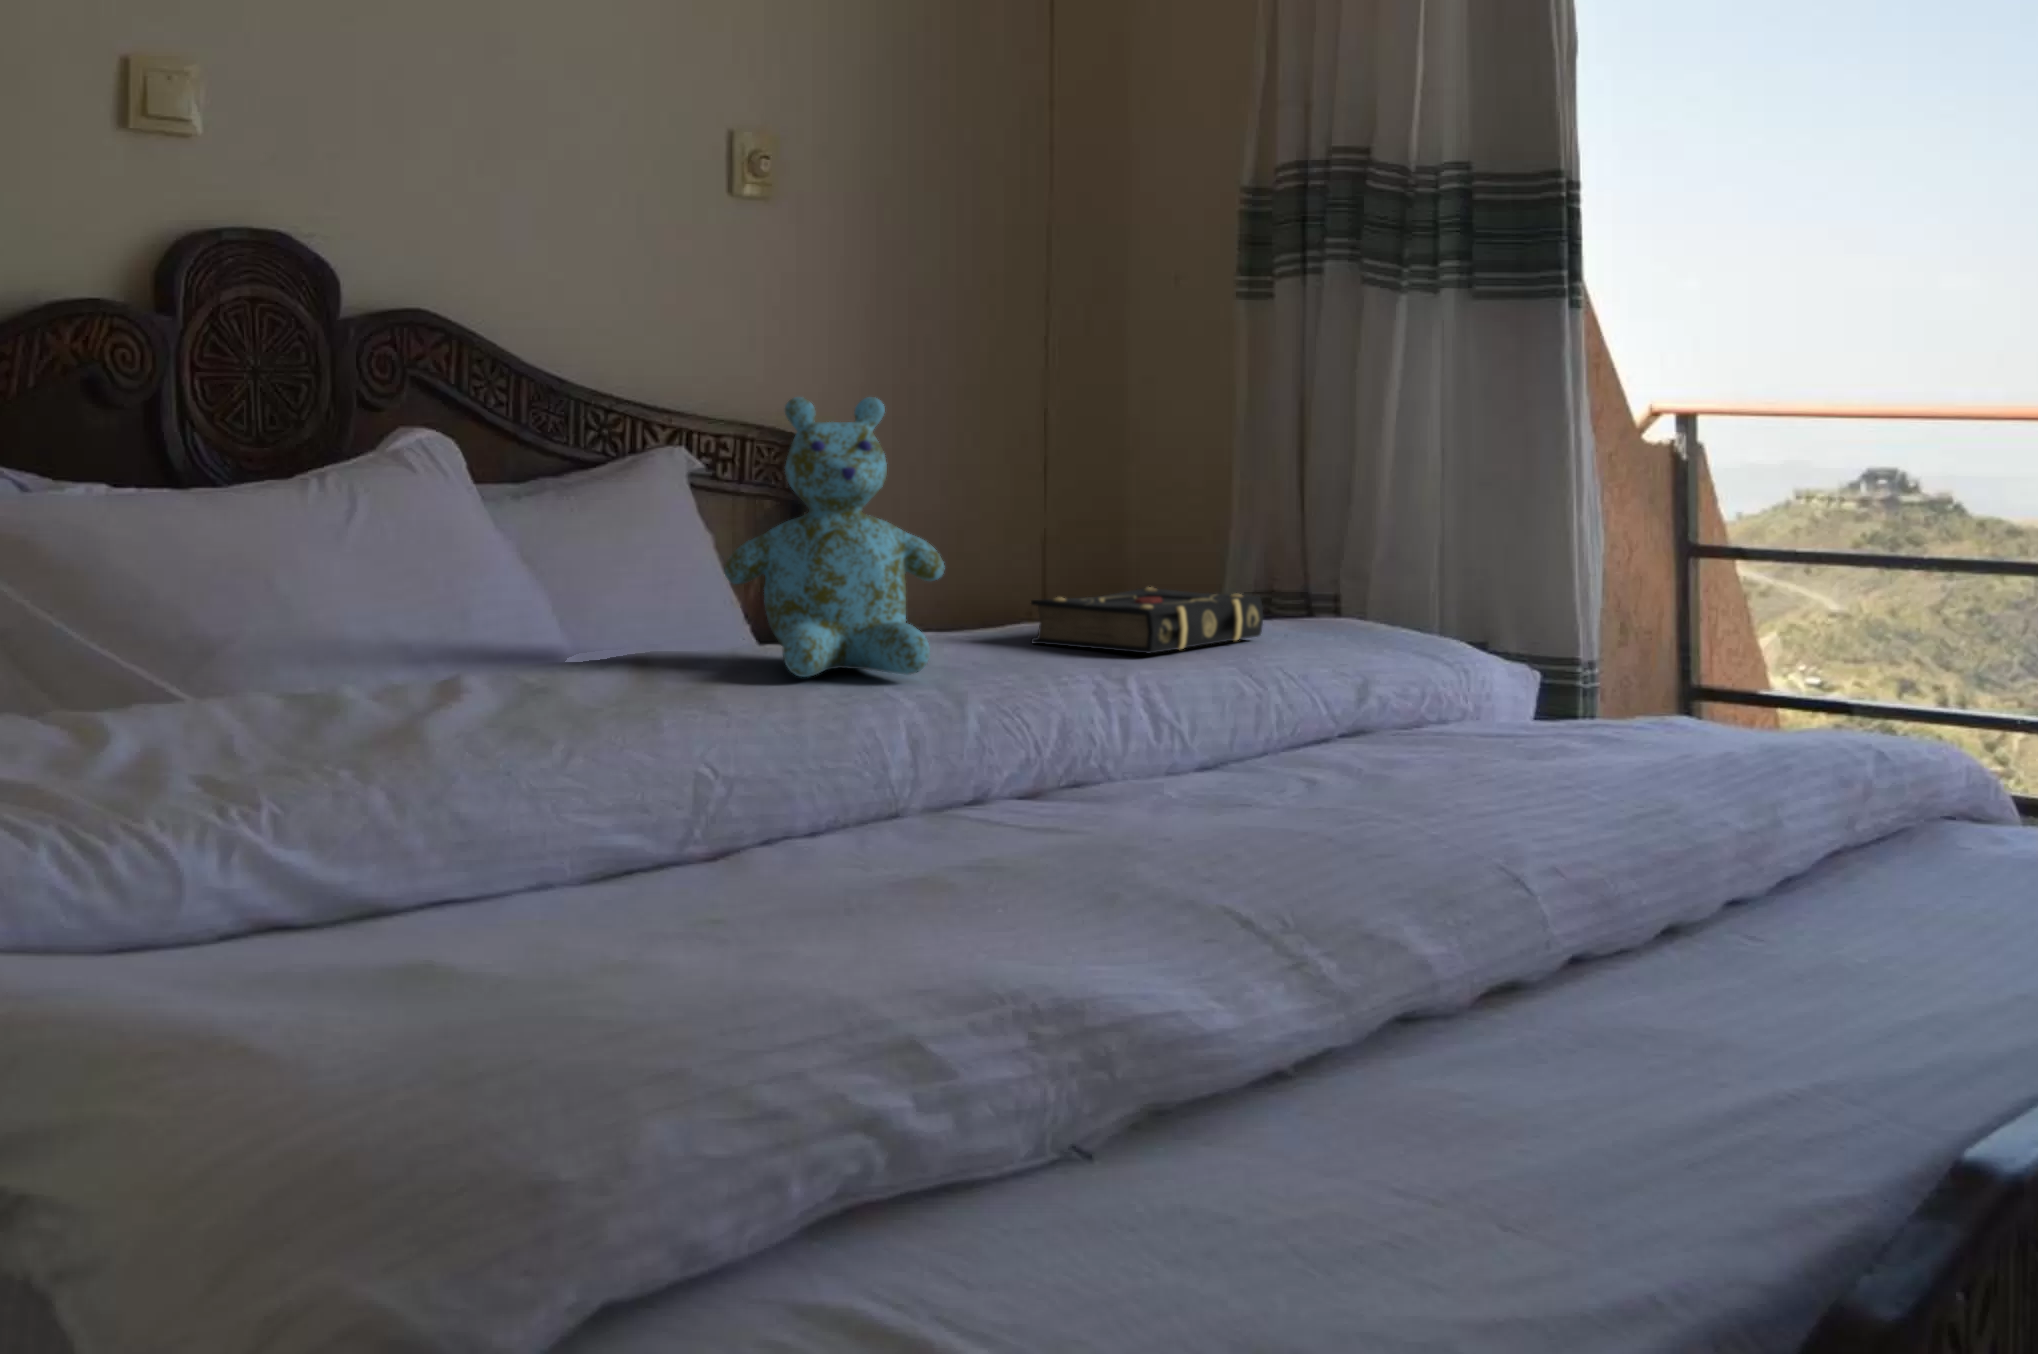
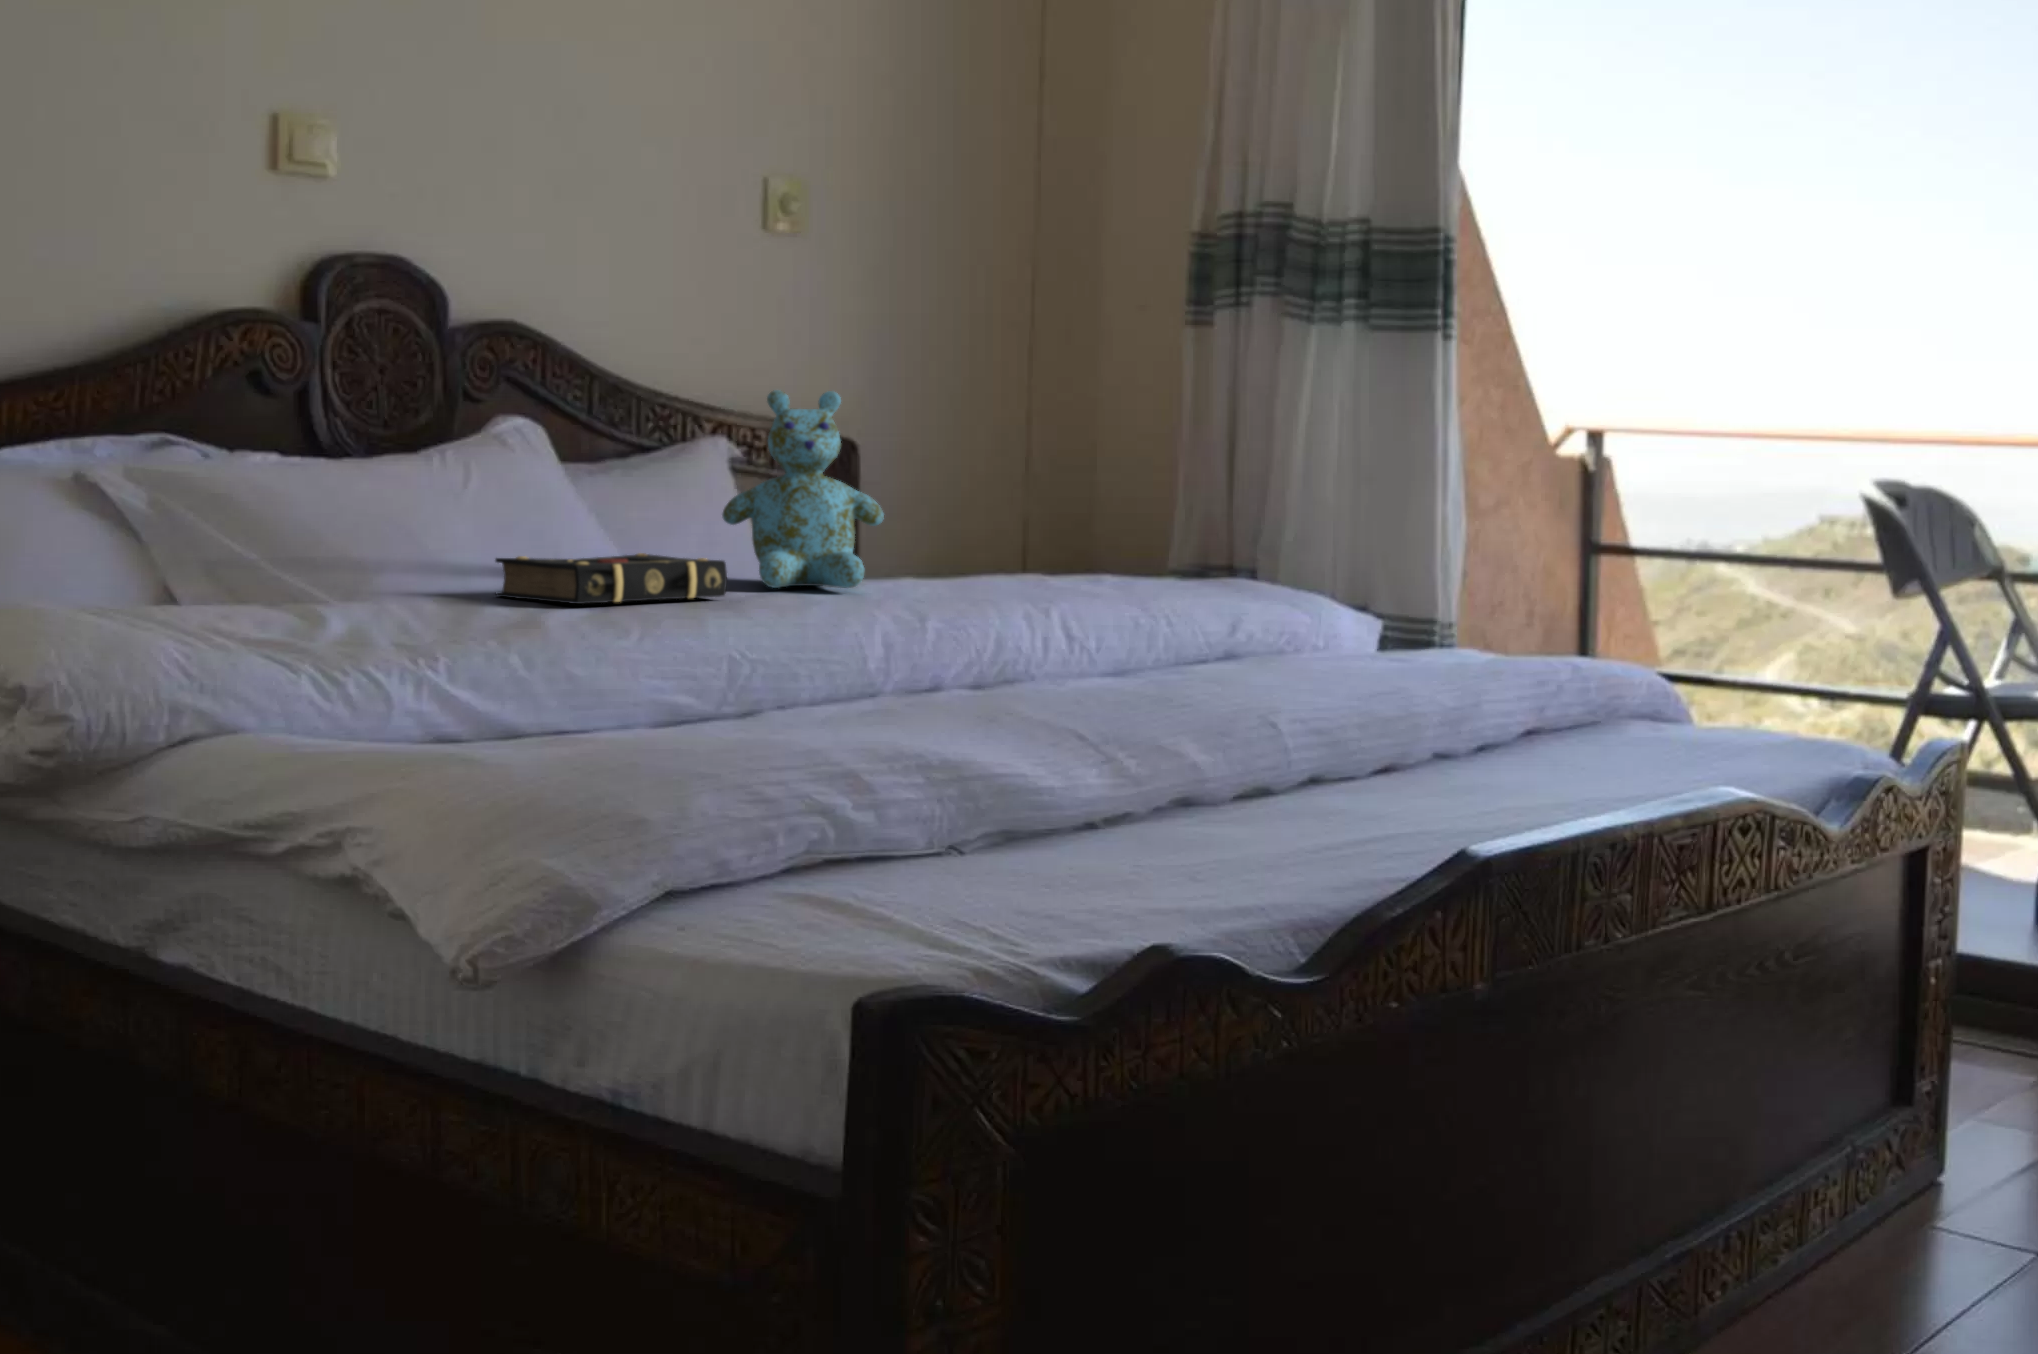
book: present [1031,587,1263,653] -> present [496,553,727,604]

